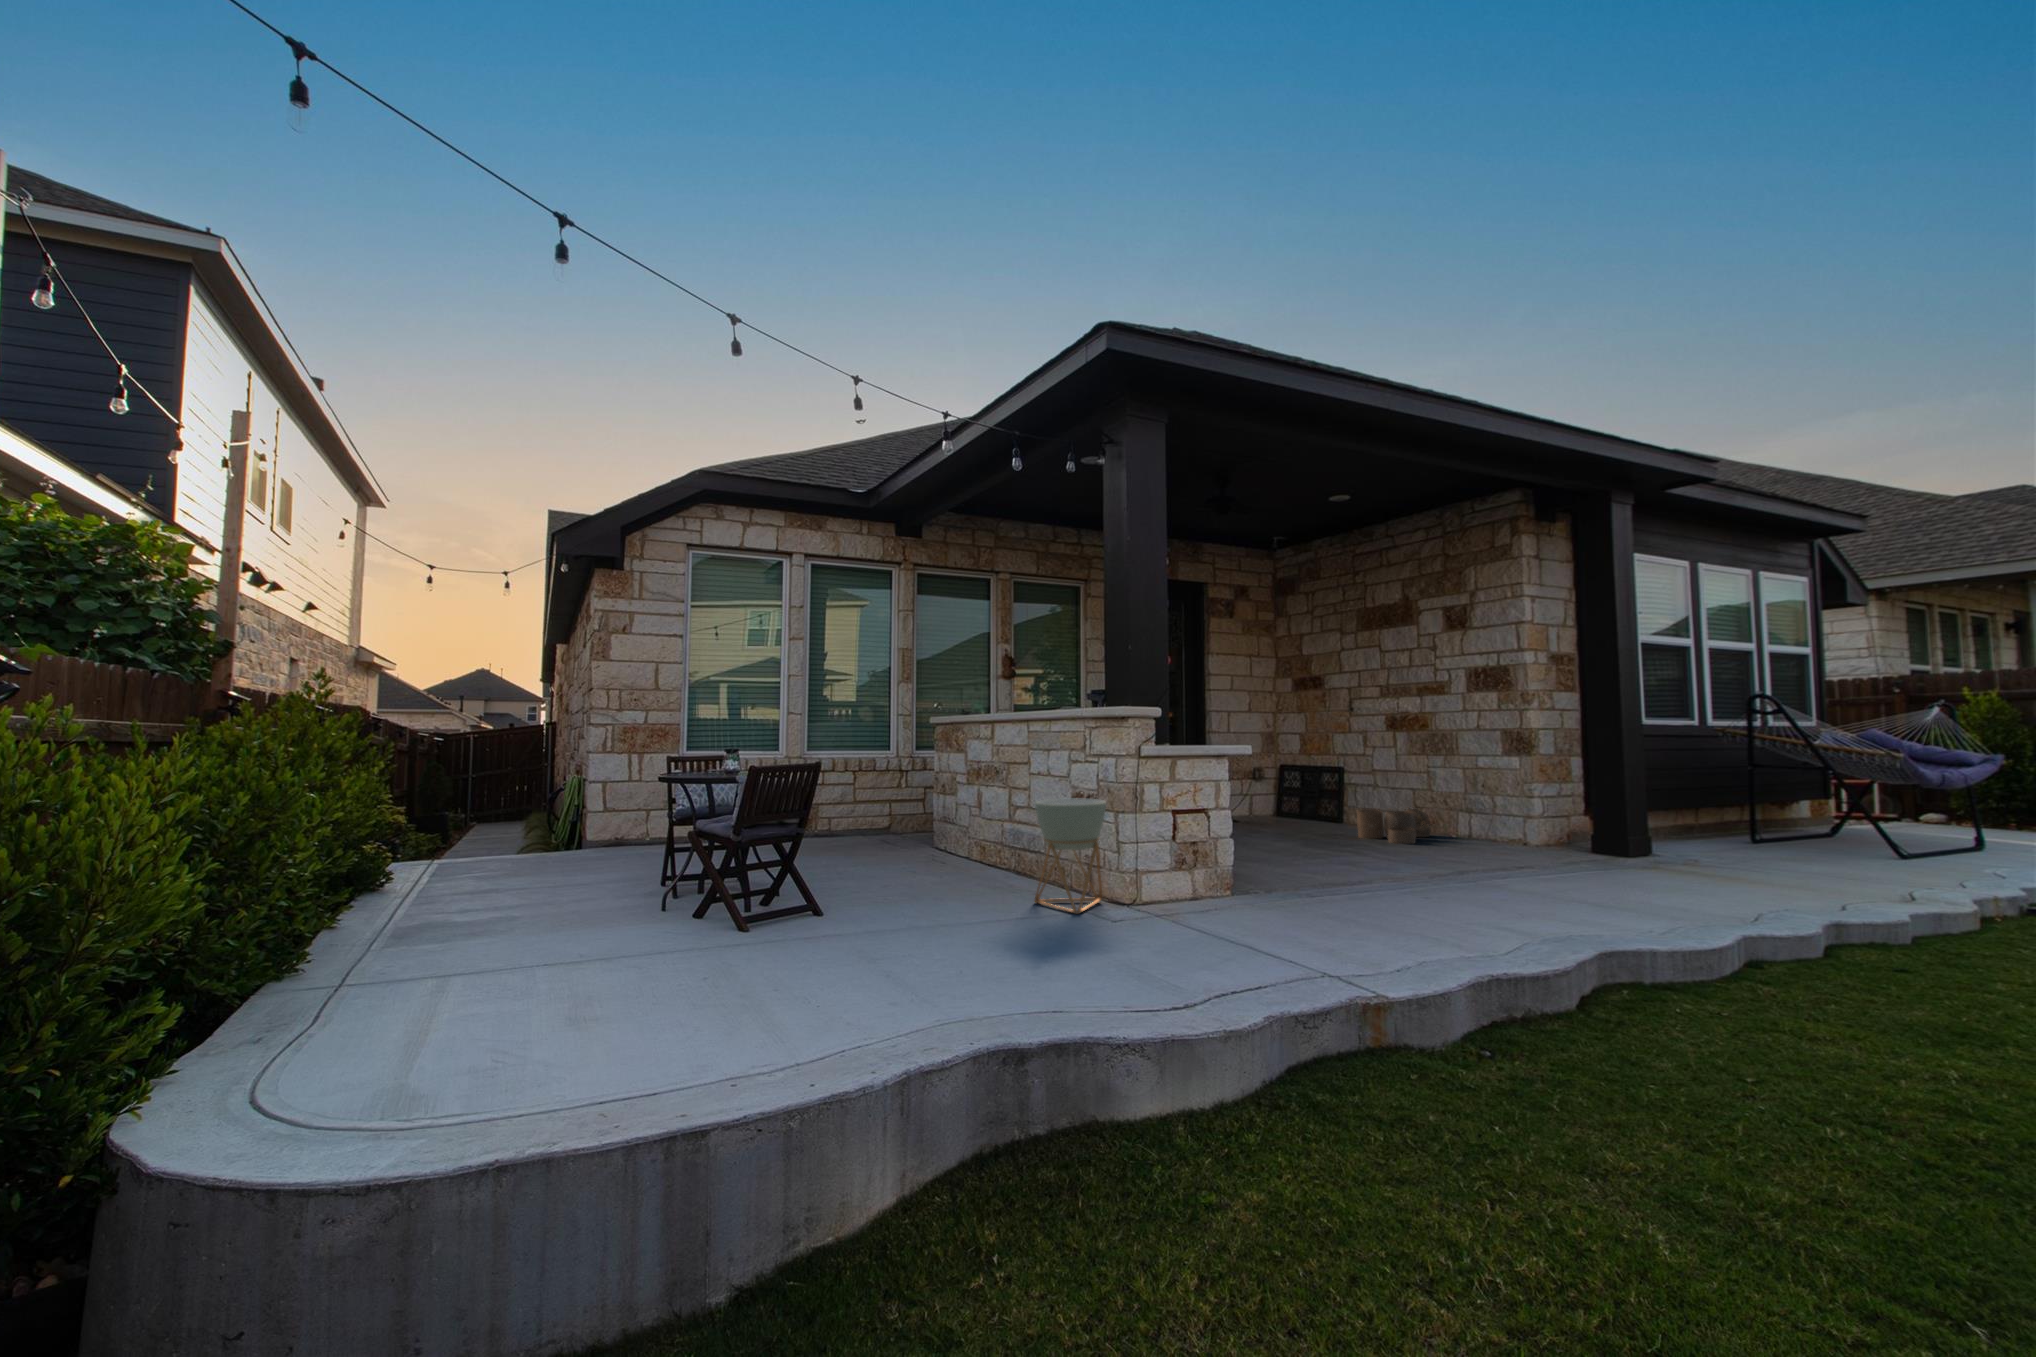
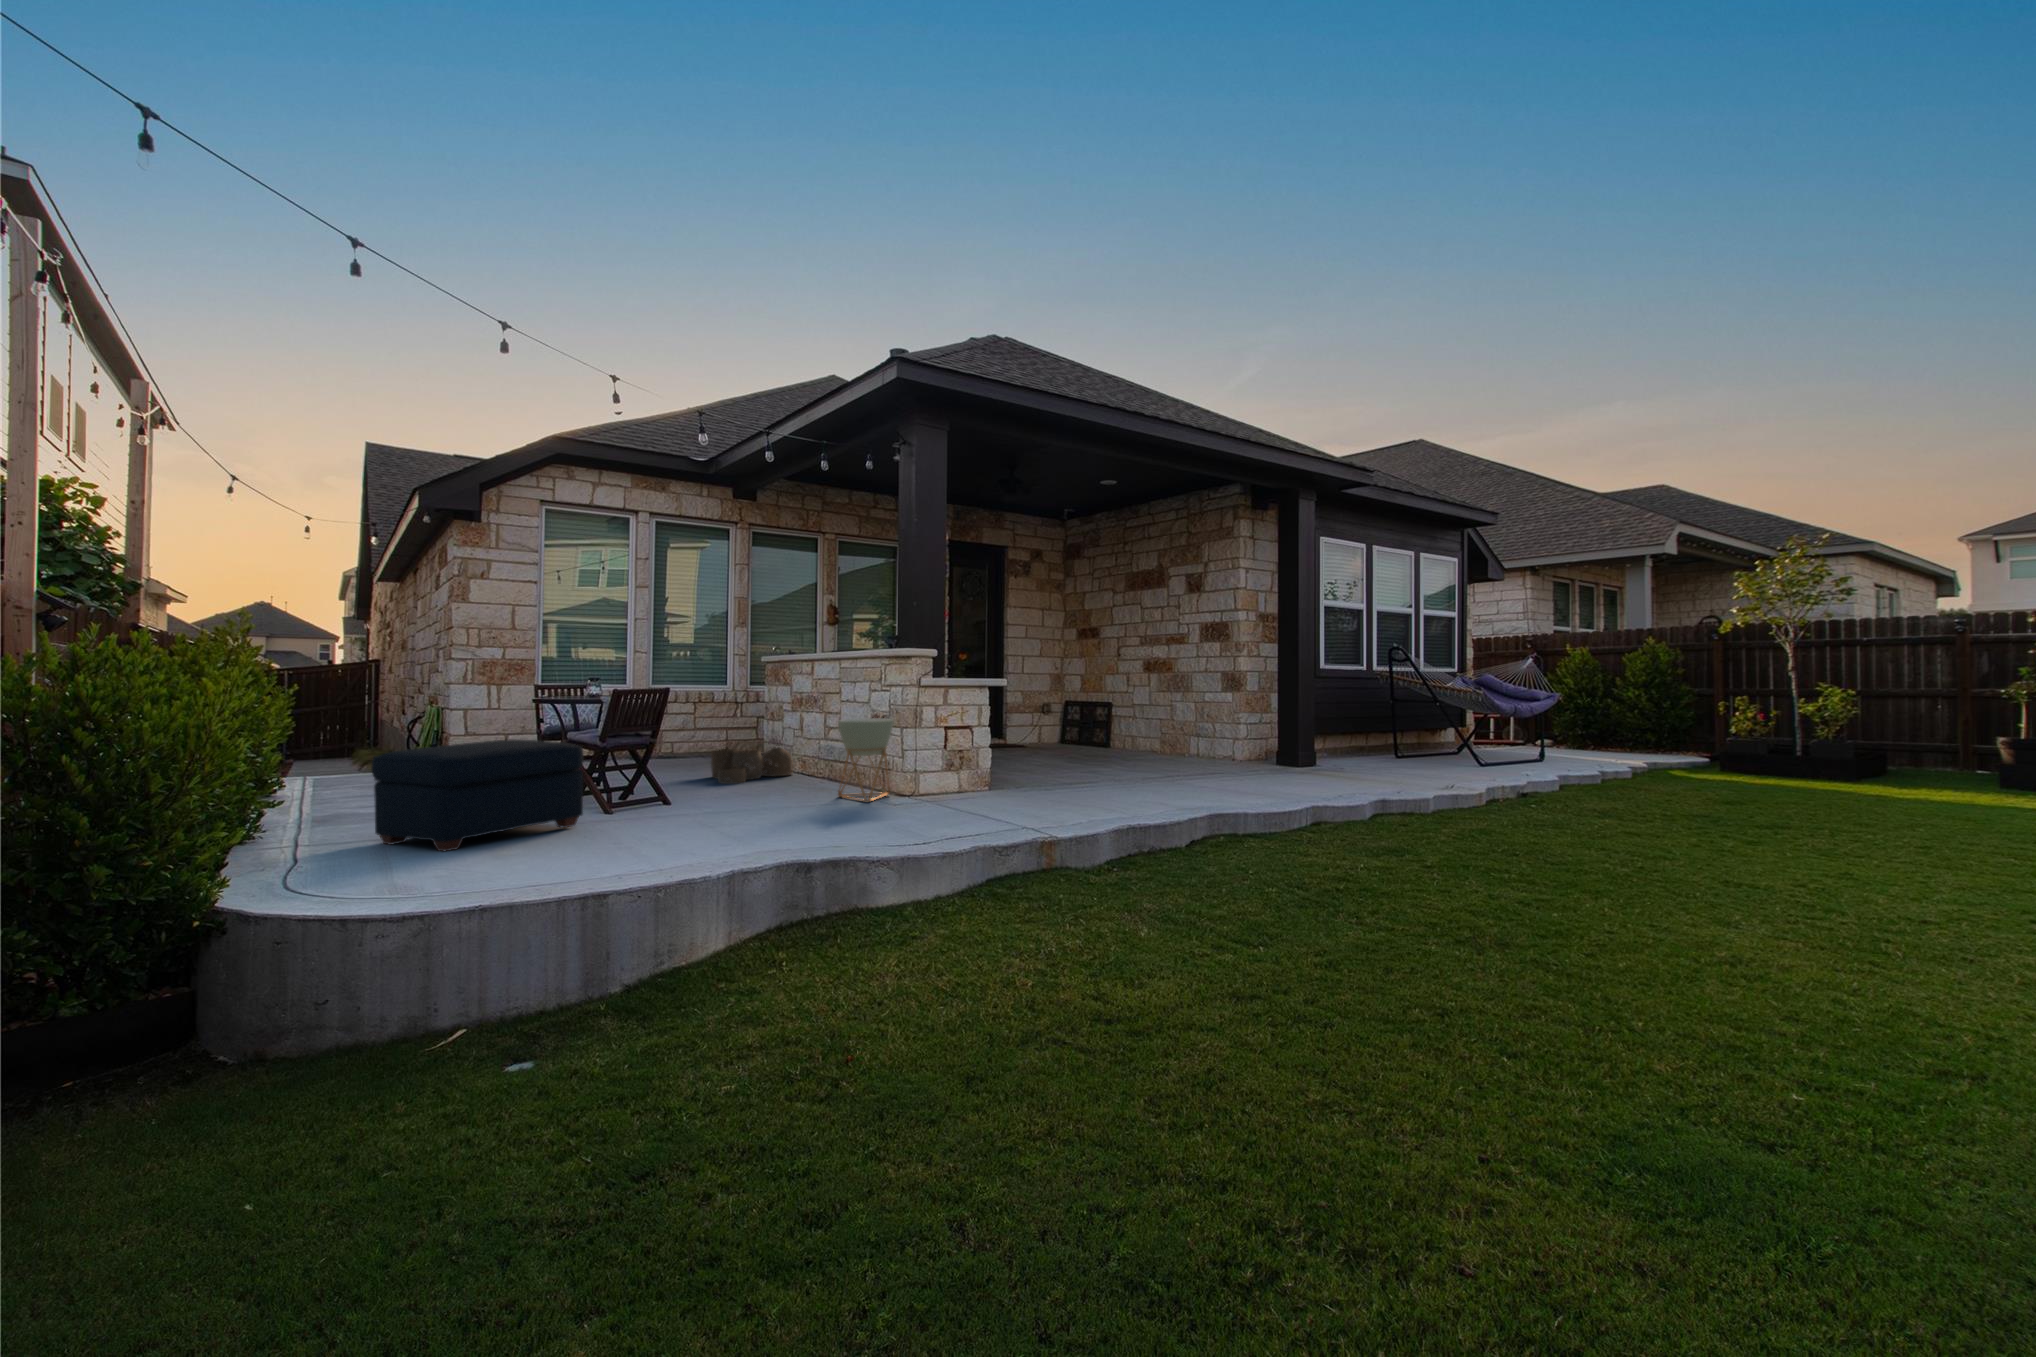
woven basket: present [1357,807,1430,844] -> present [711,745,793,784]
ottoman: none [459,833,720,995] -> present [372,740,584,851]

